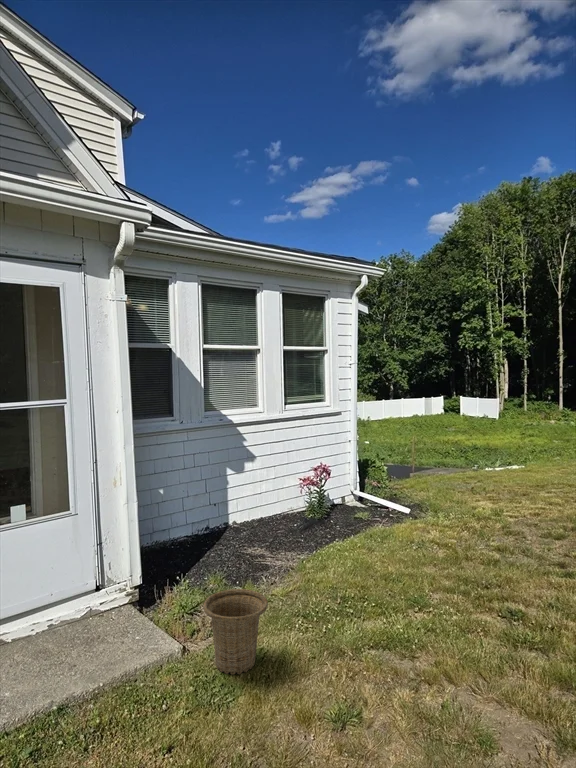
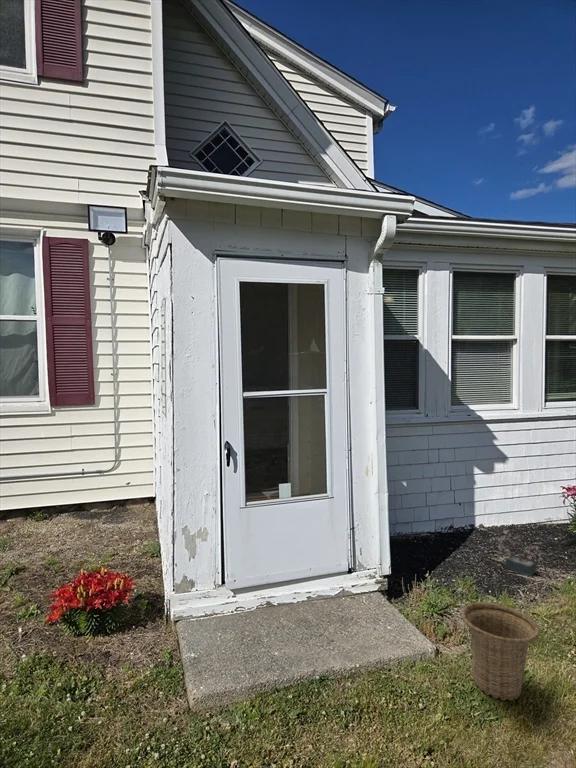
decorative plant: none [245,523,283,561] -> present [498,532,541,576]

